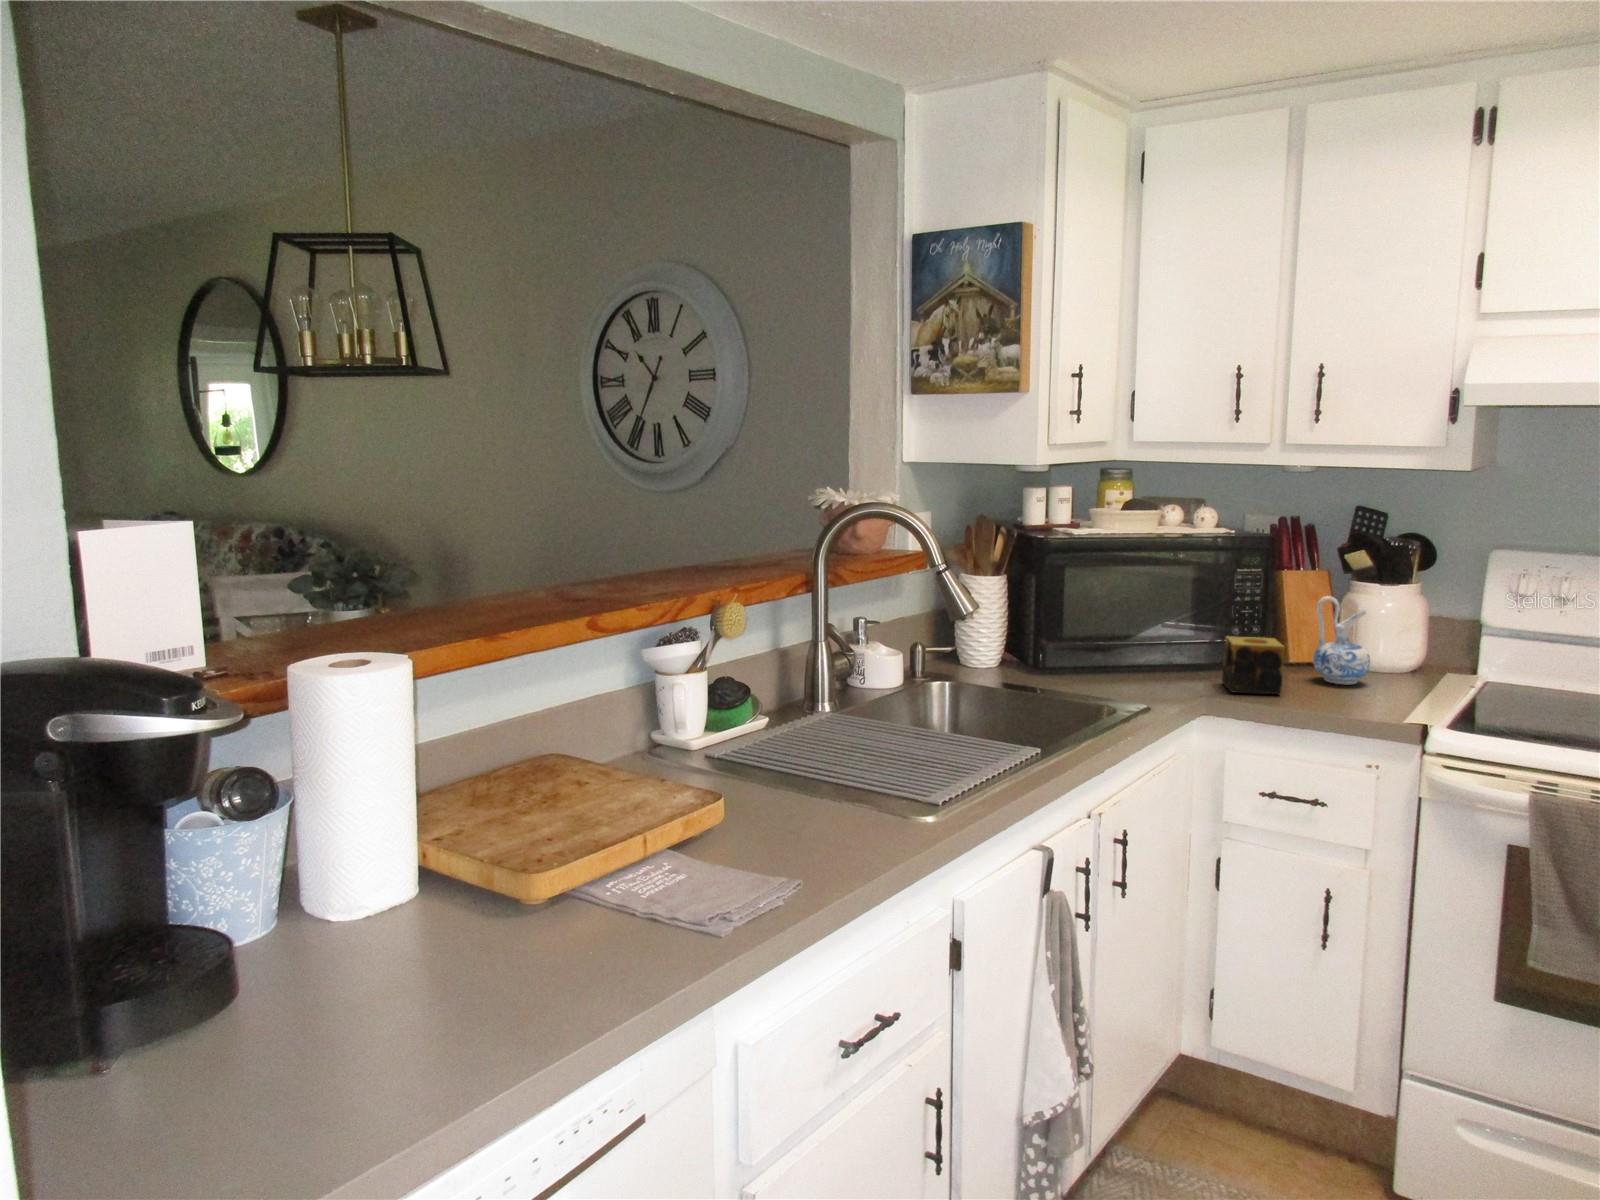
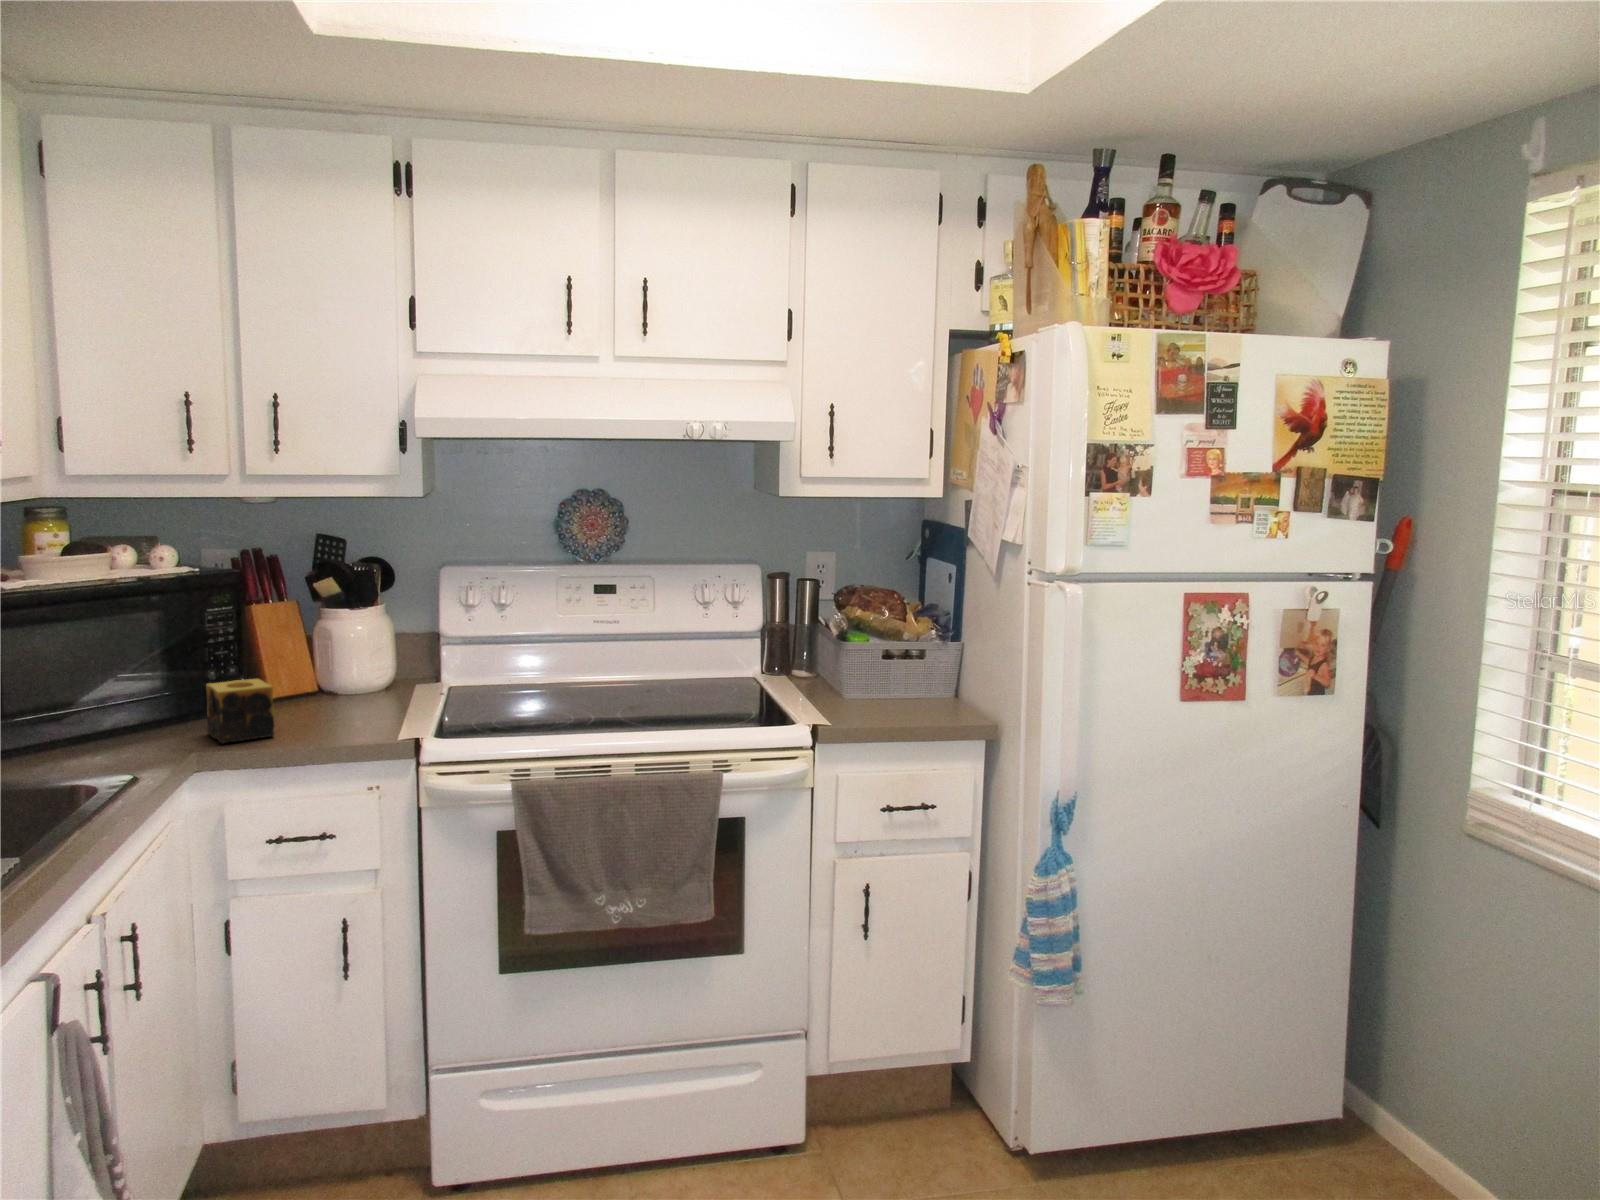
ceramic pitcher: present [1313,596,1370,684] -> none [296,628,353,714]

